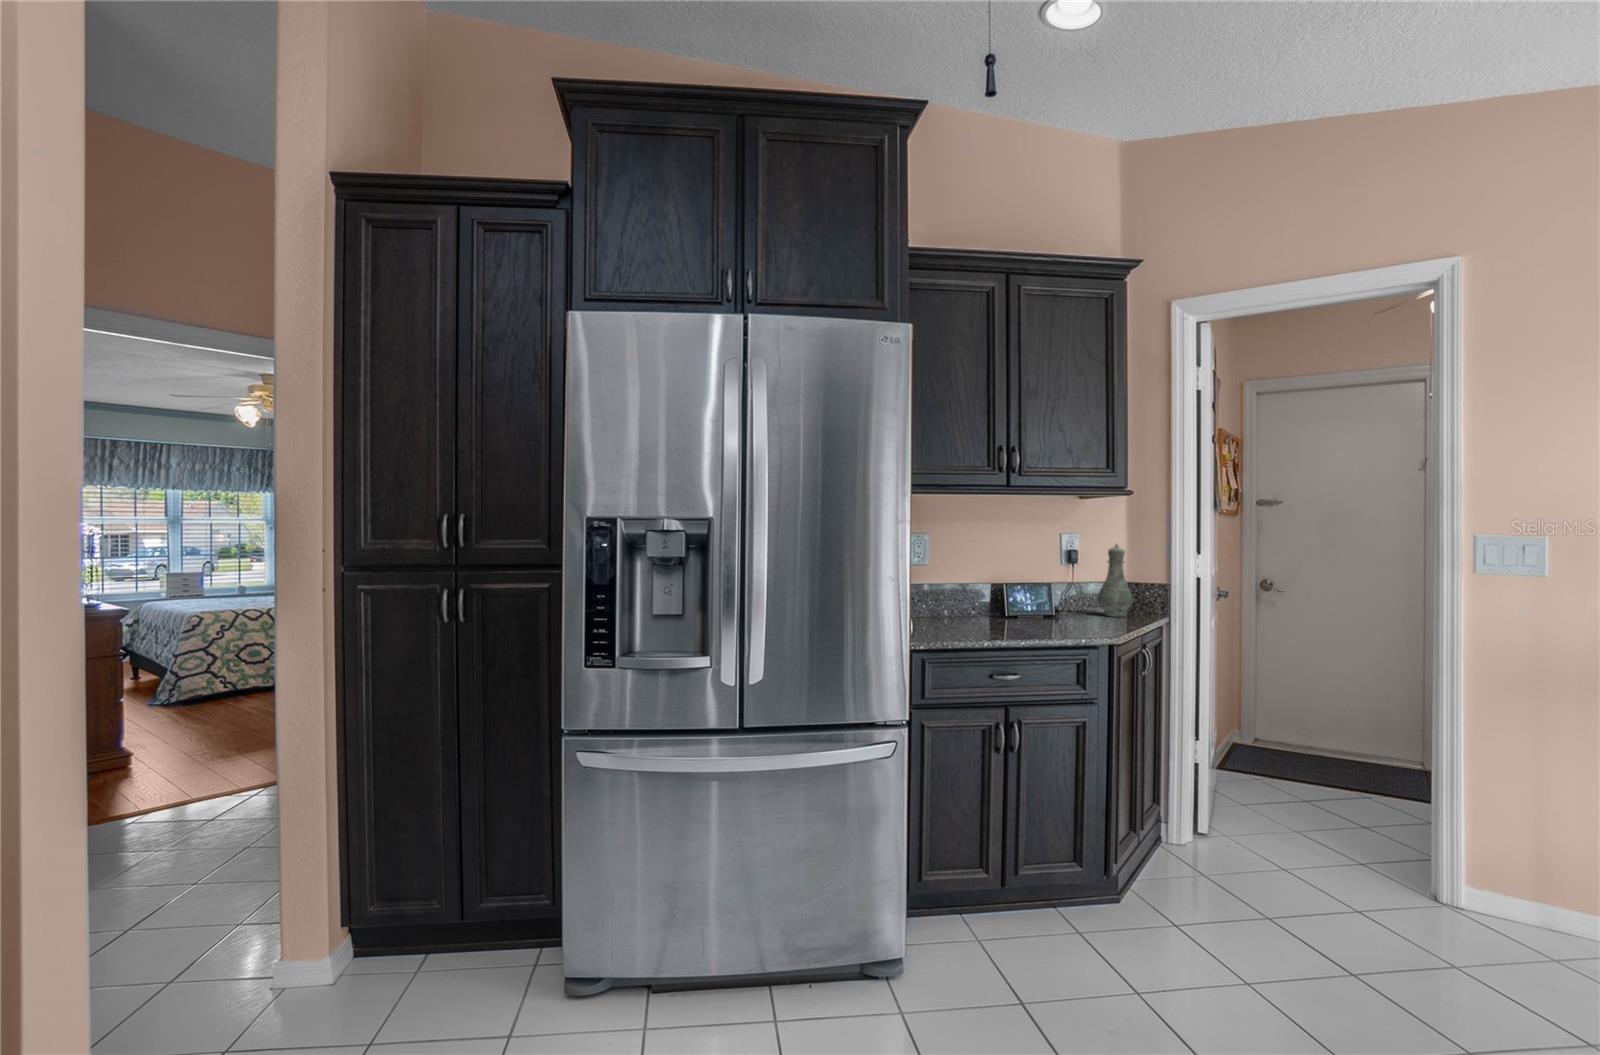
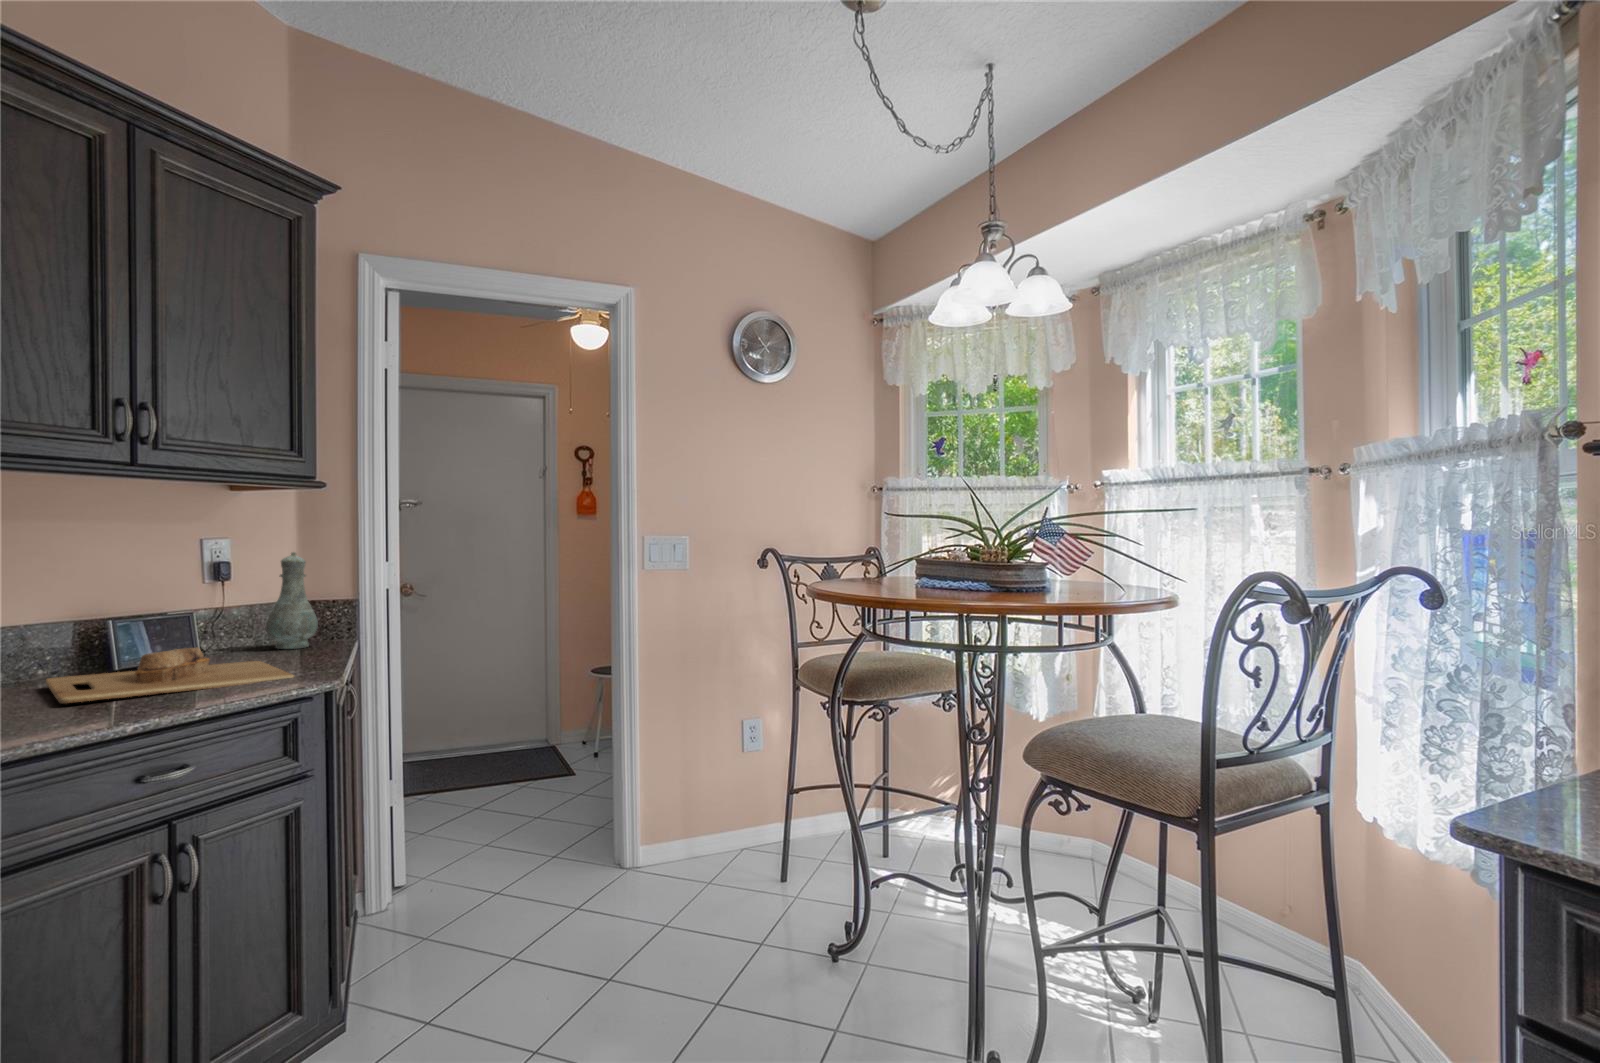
cutting board: none [969,604,1090,635] -> present [46,648,294,703]

